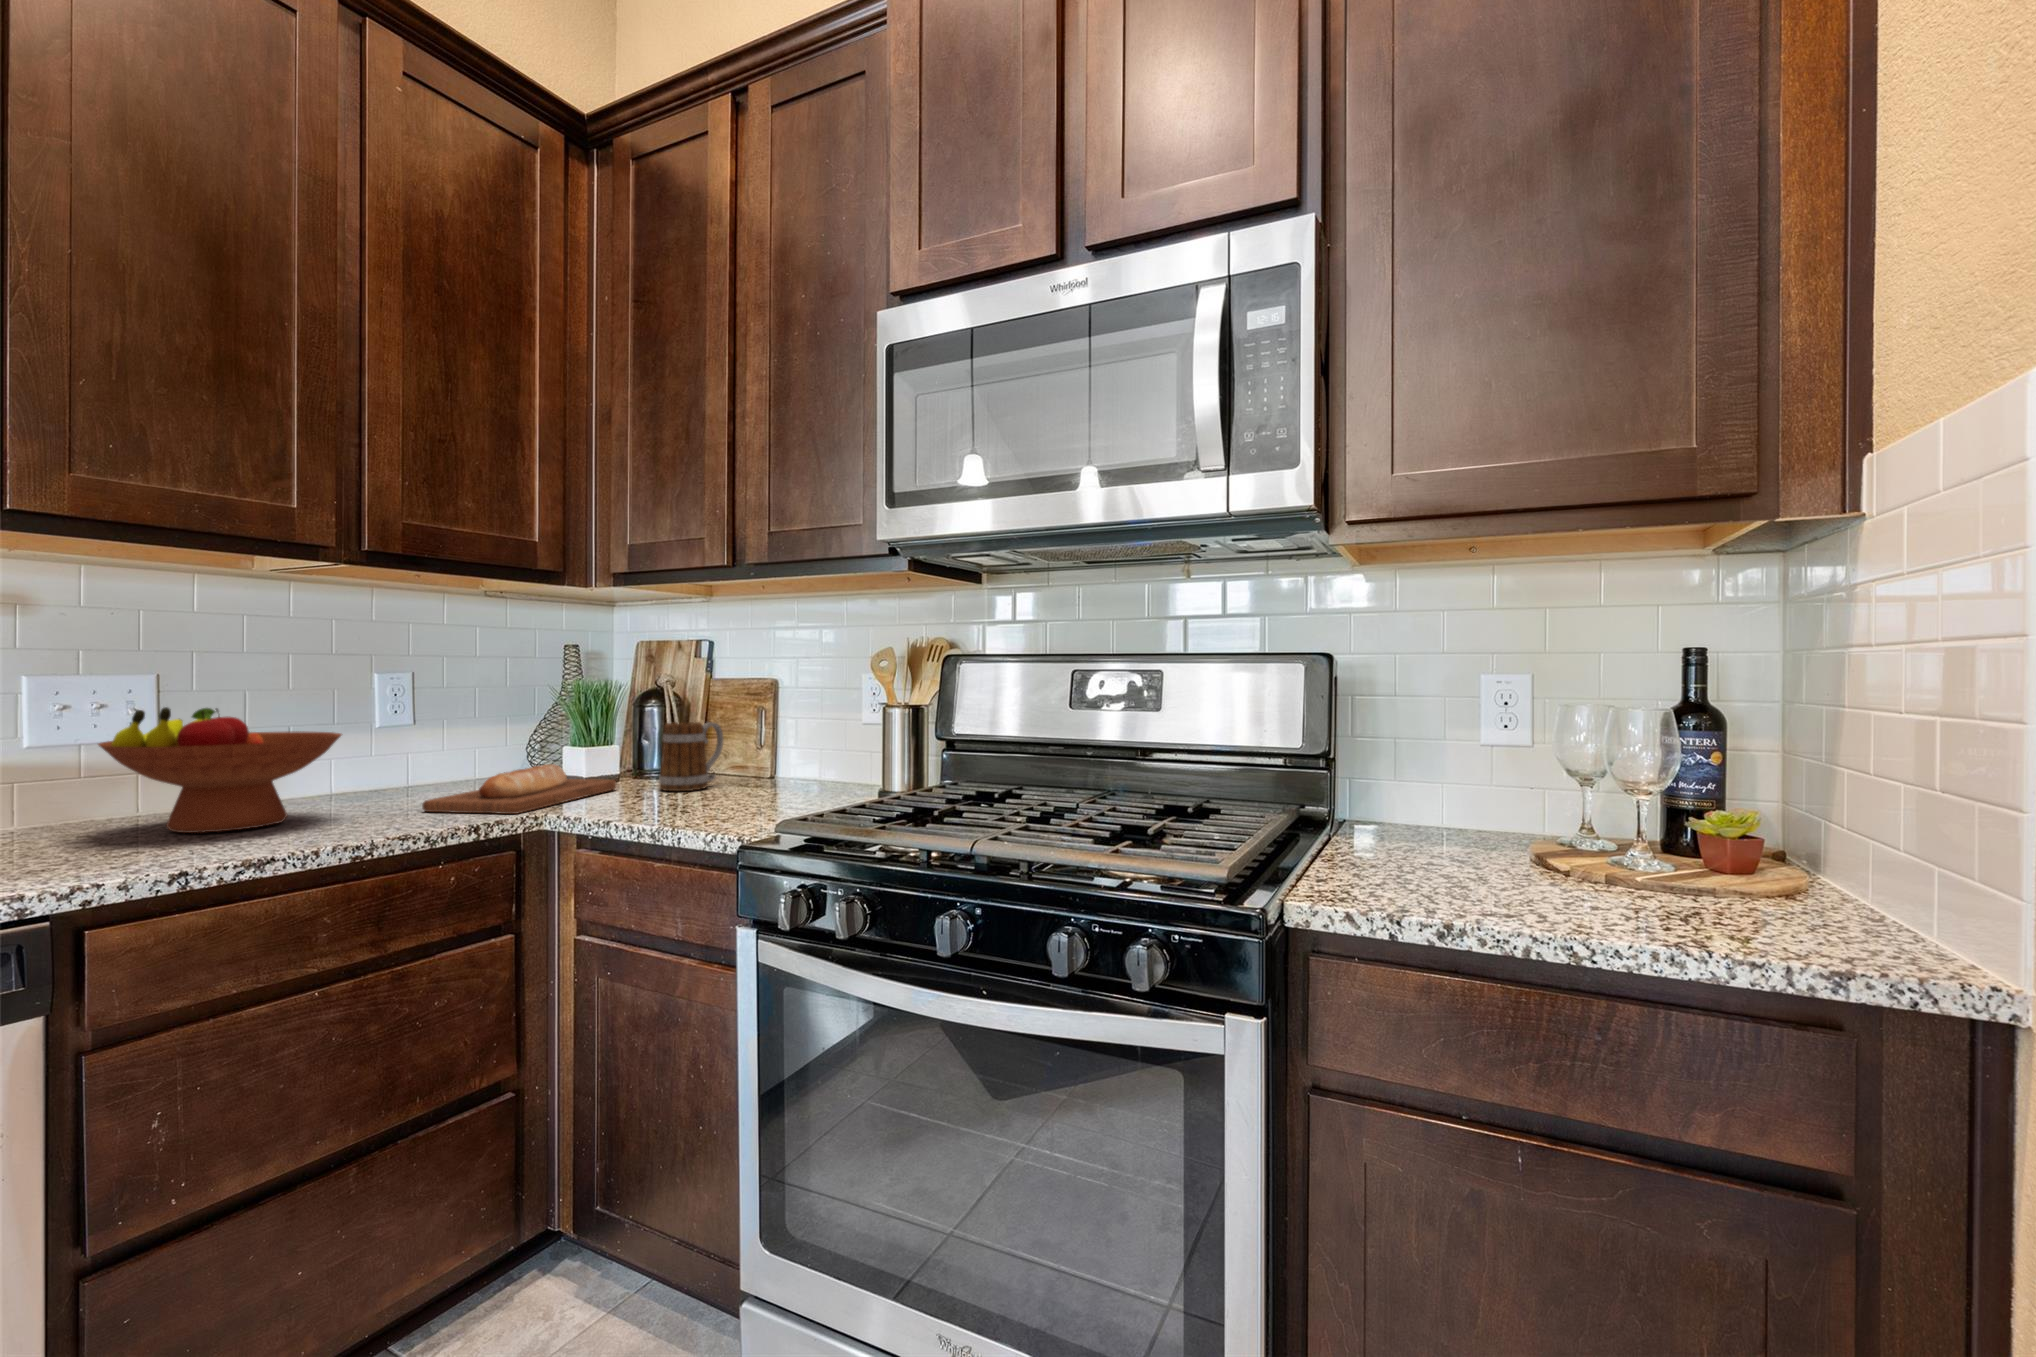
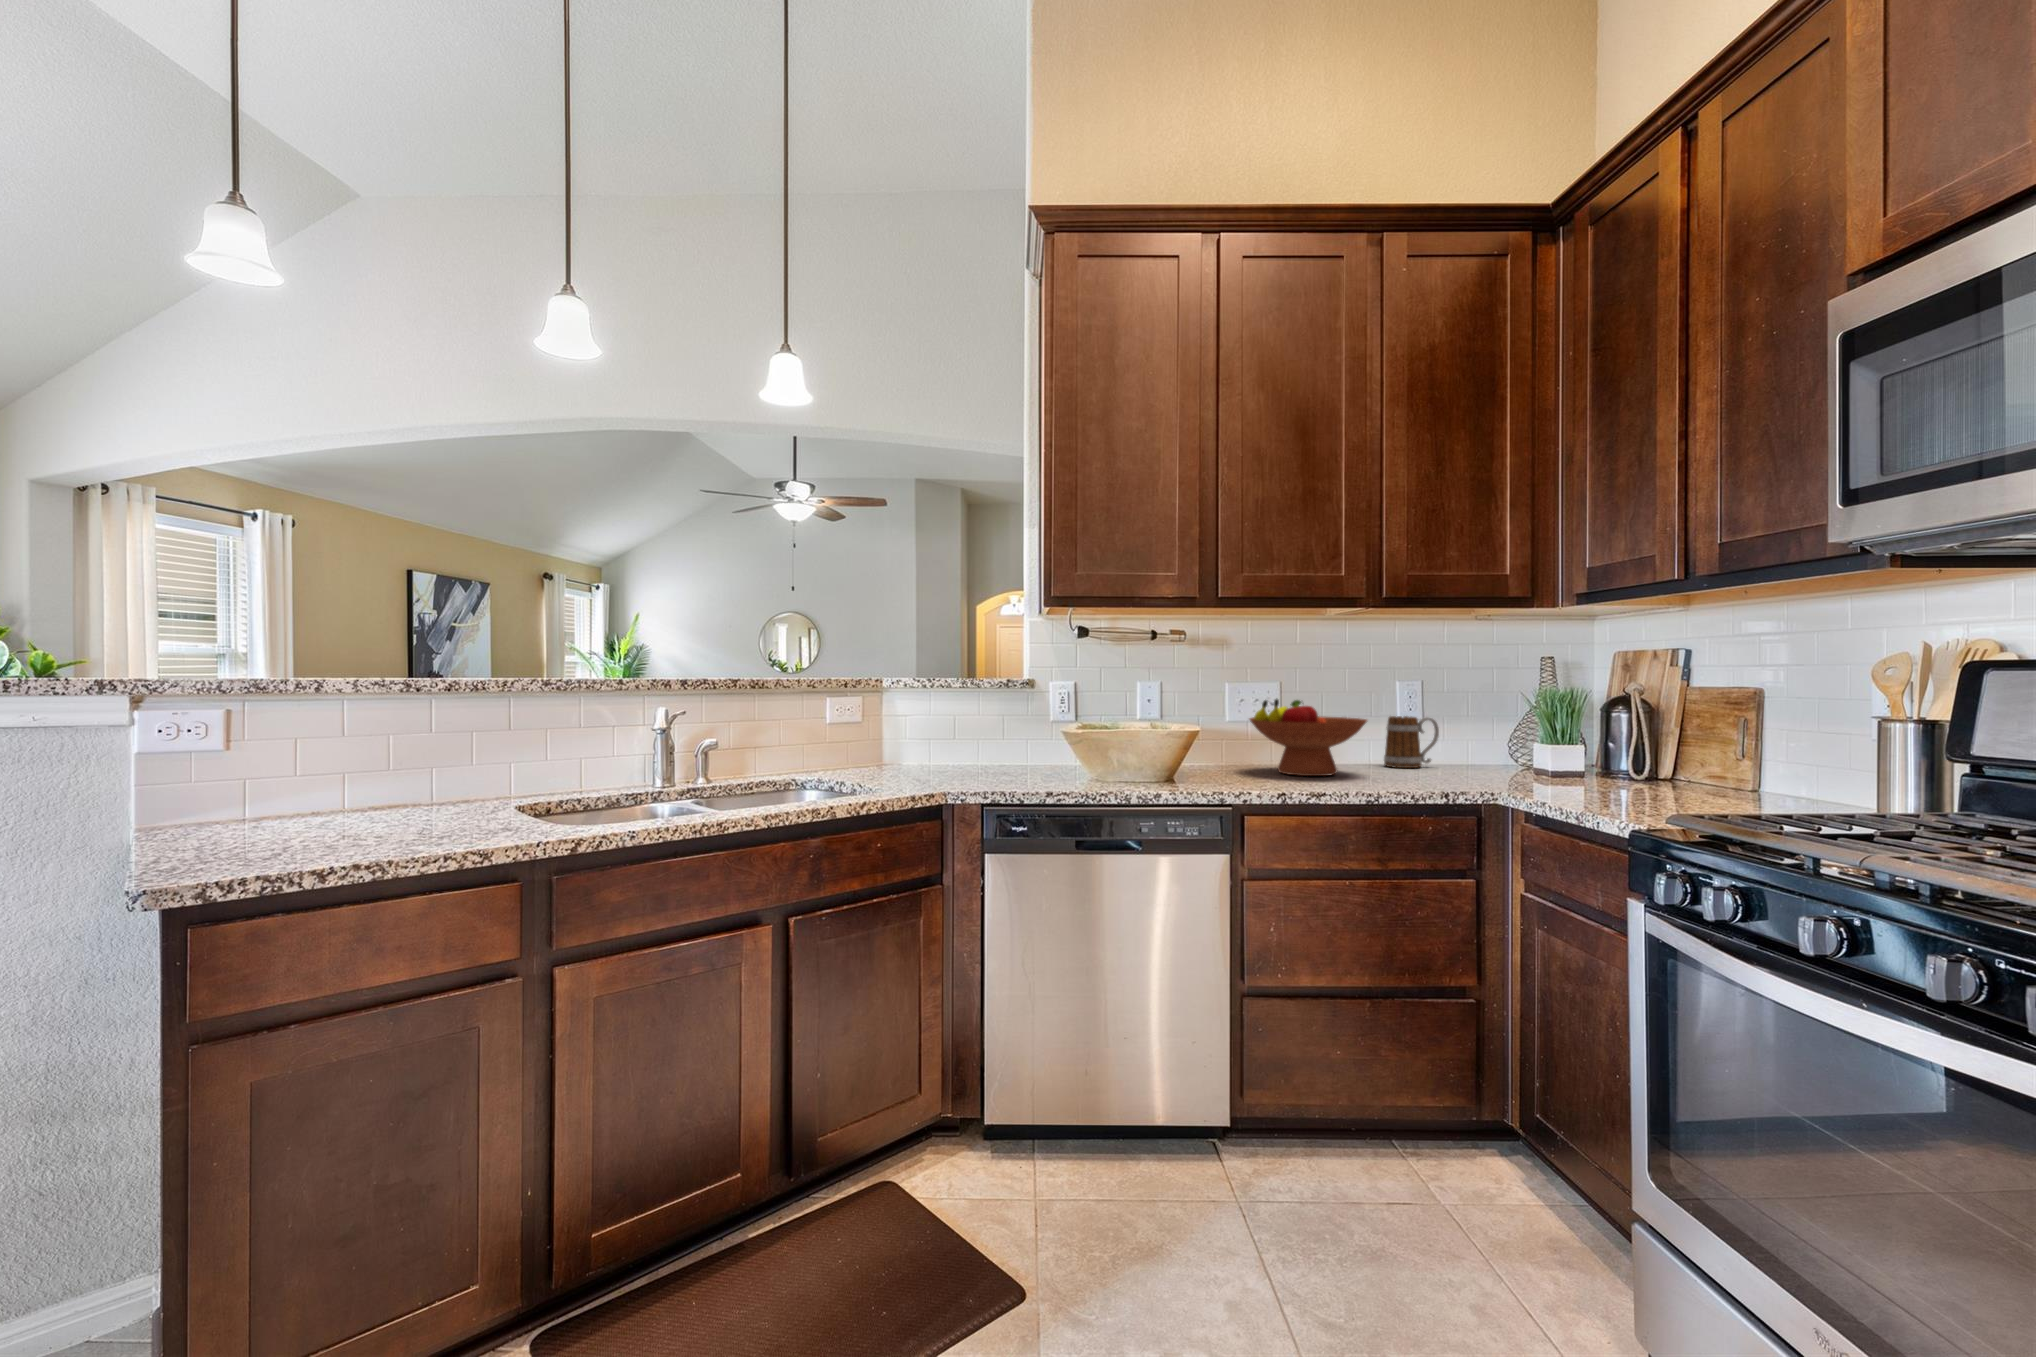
mug: present [659,722,723,791] -> present [1384,716,1439,768]
bread loaf: present [422,764,616,814] -> none [1418,755,1577,789]

